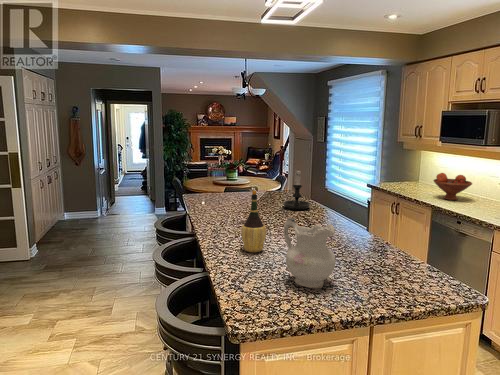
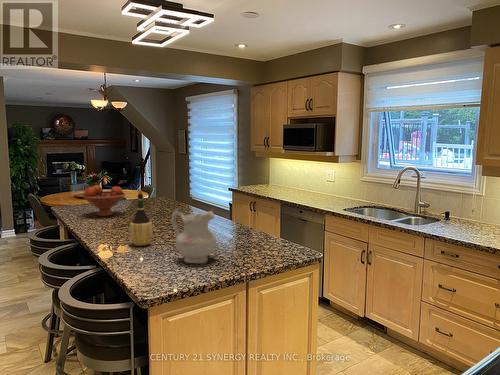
candle holder: present [283,170,311,210] -> none [158,174,184,212]
fruit bowl: present [434,173,472,200] -> present [83,185,125,216]

